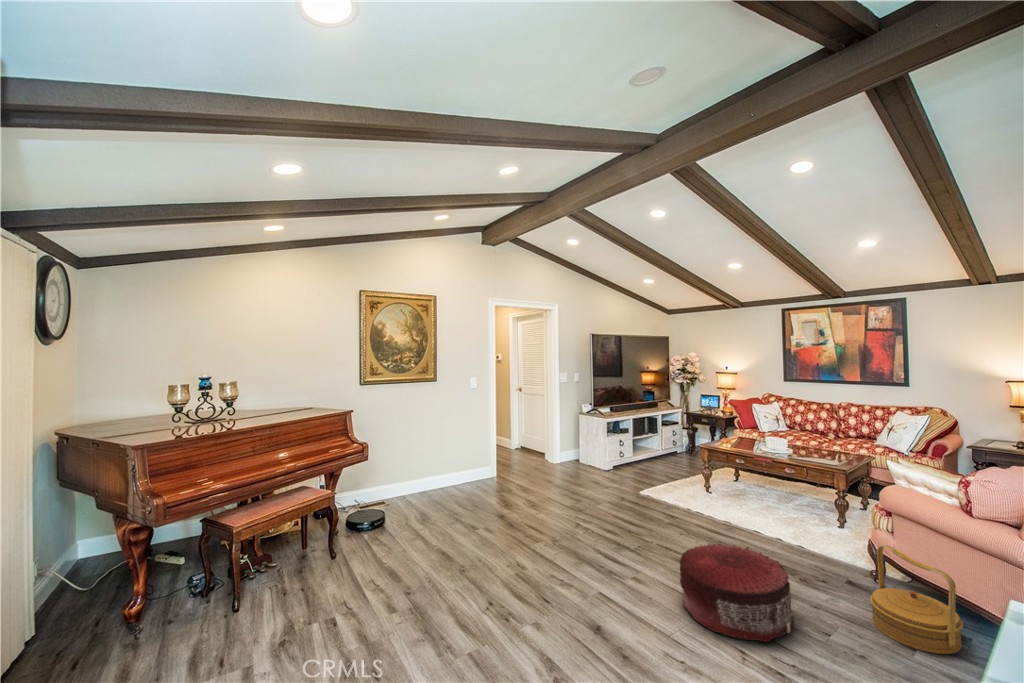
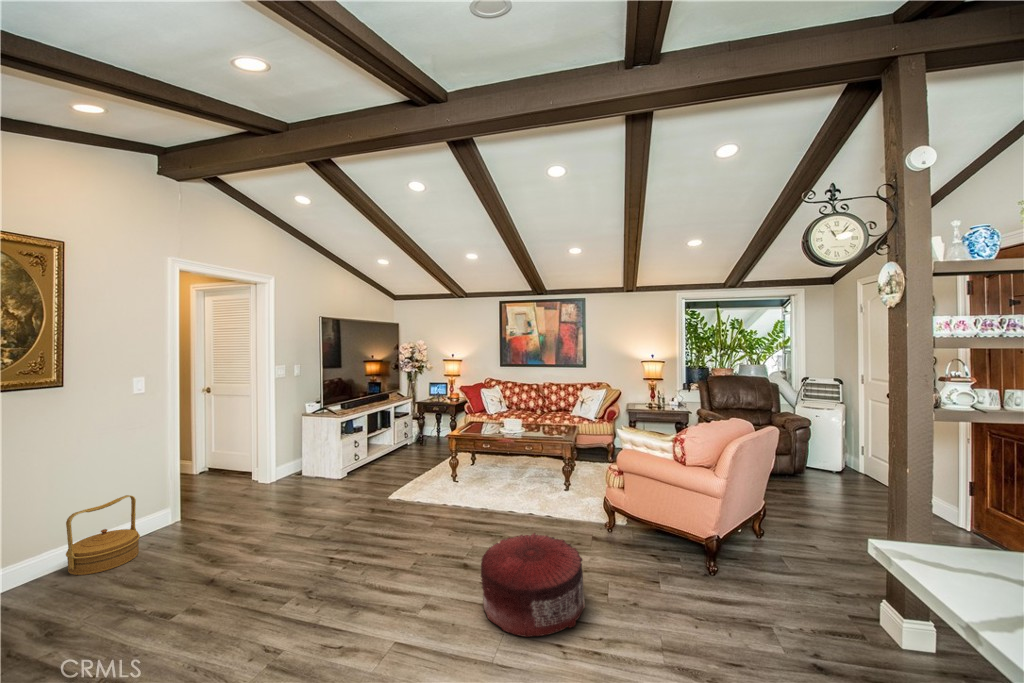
woven basket: present [870,545,963,654] -> present [66,495,140,575]

